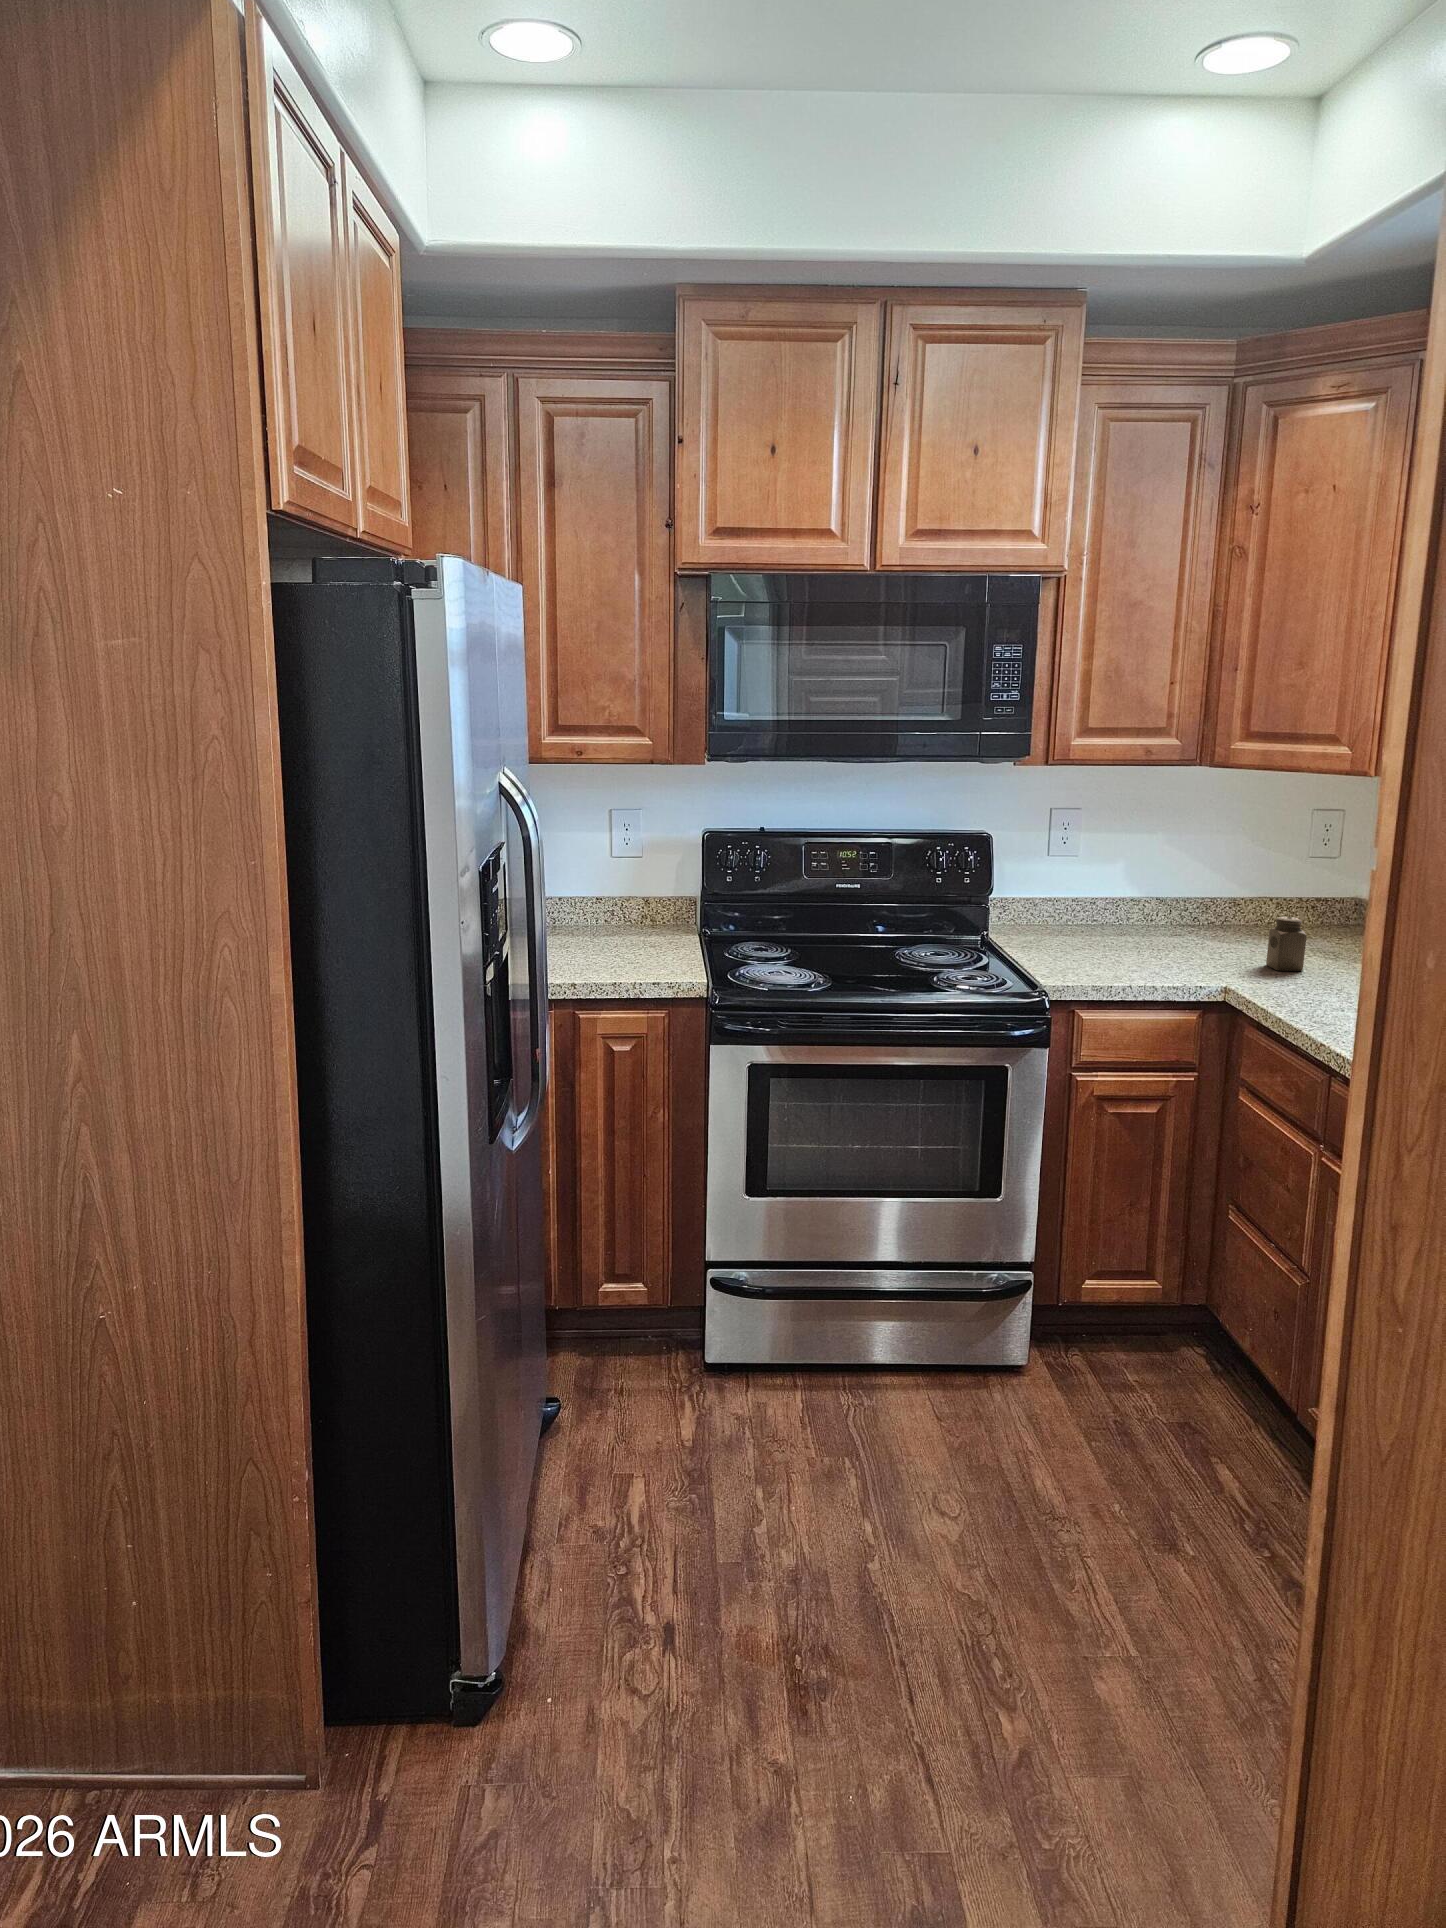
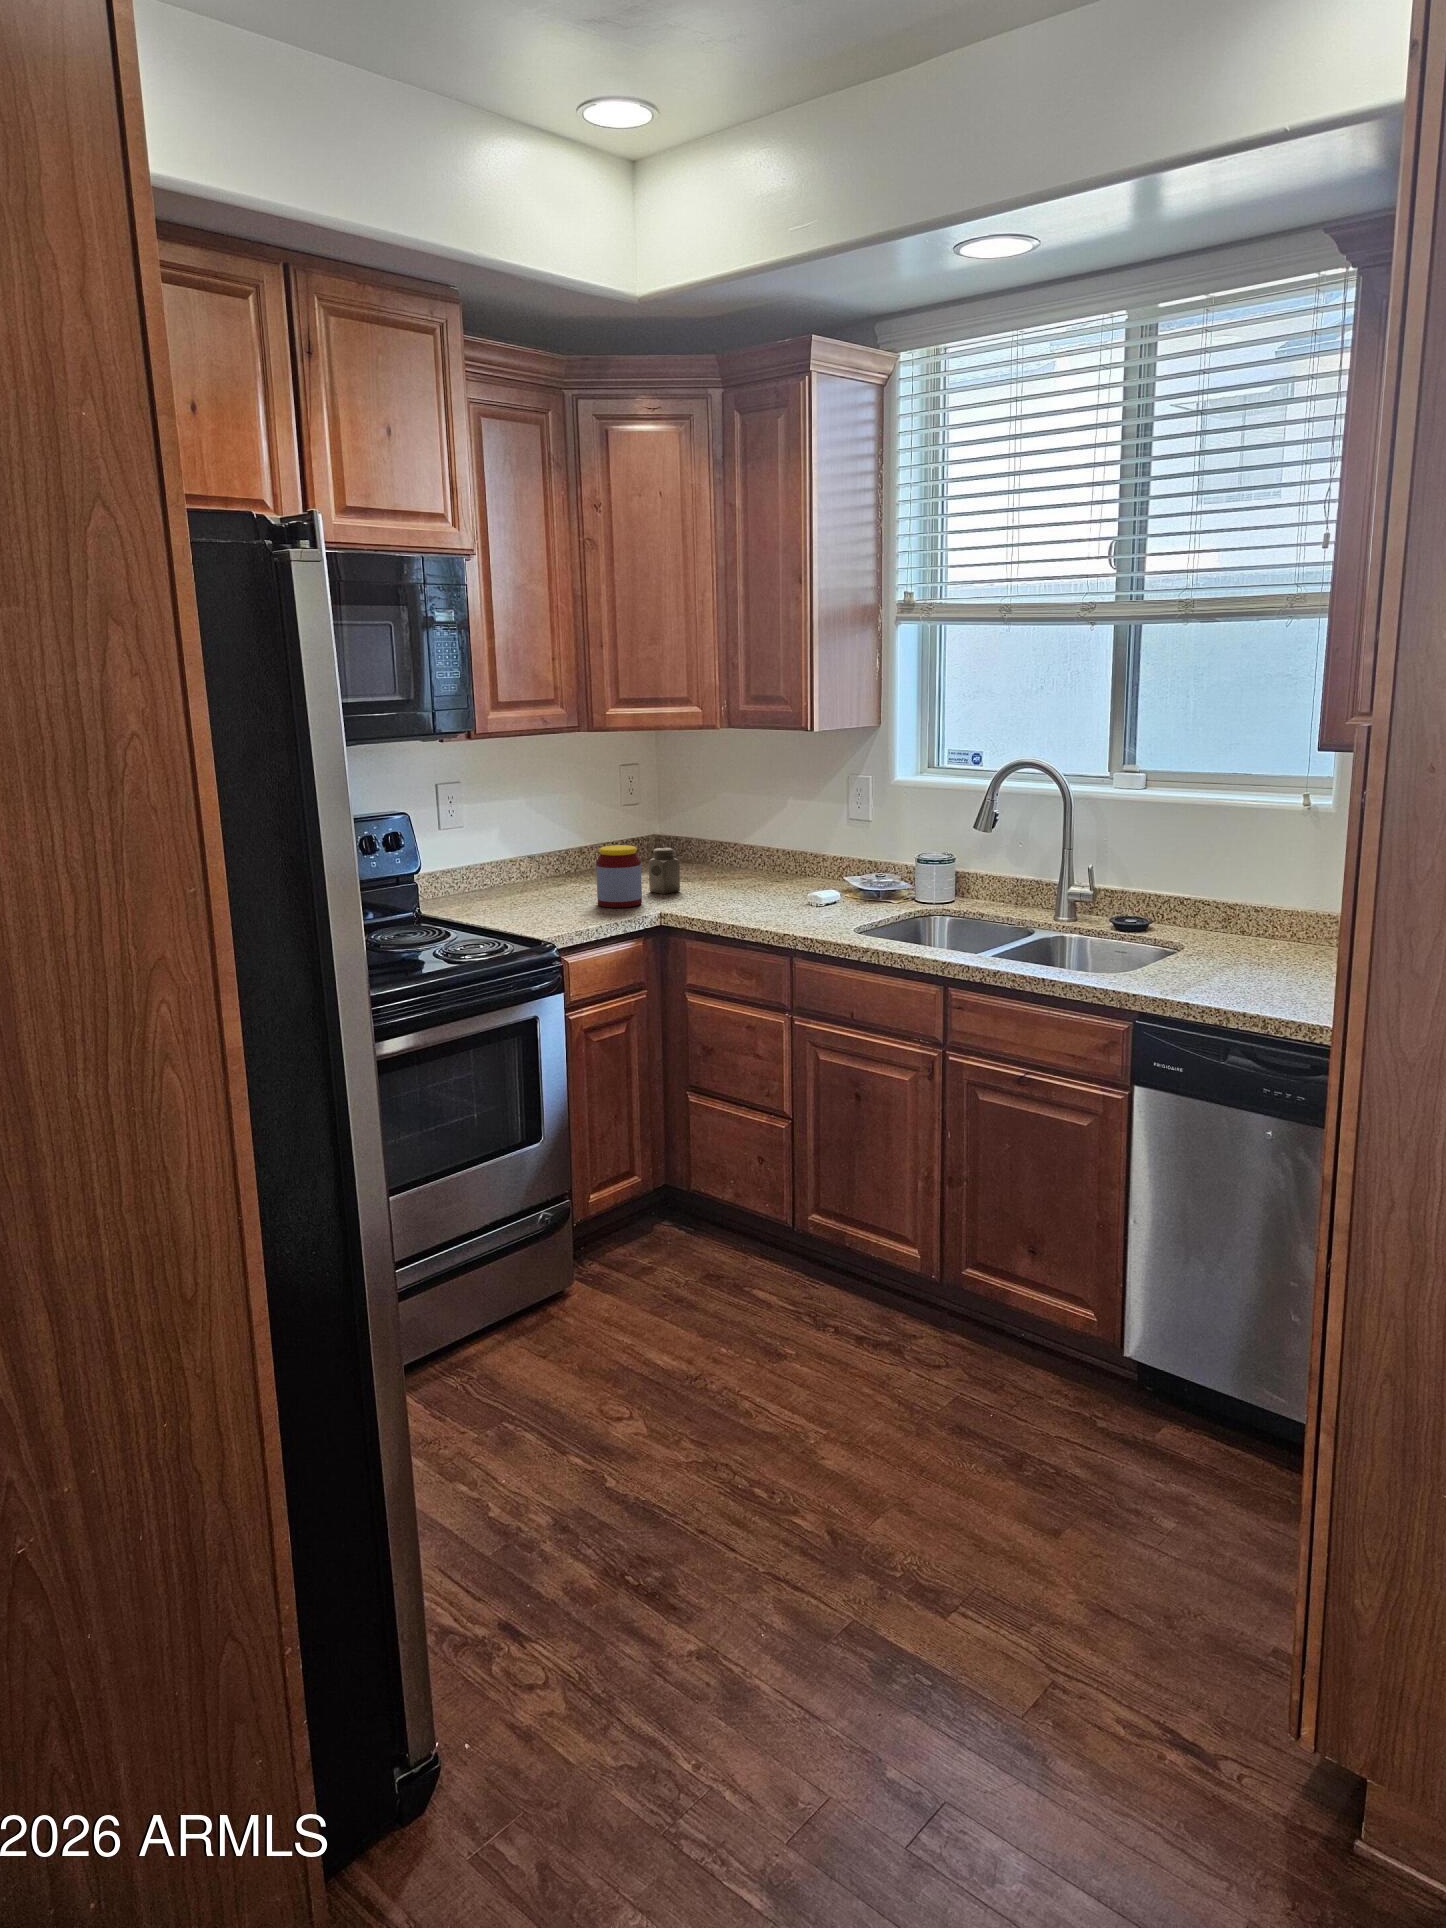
jar: none [1177,905,1234,977] -> present [596,845,642,908]

